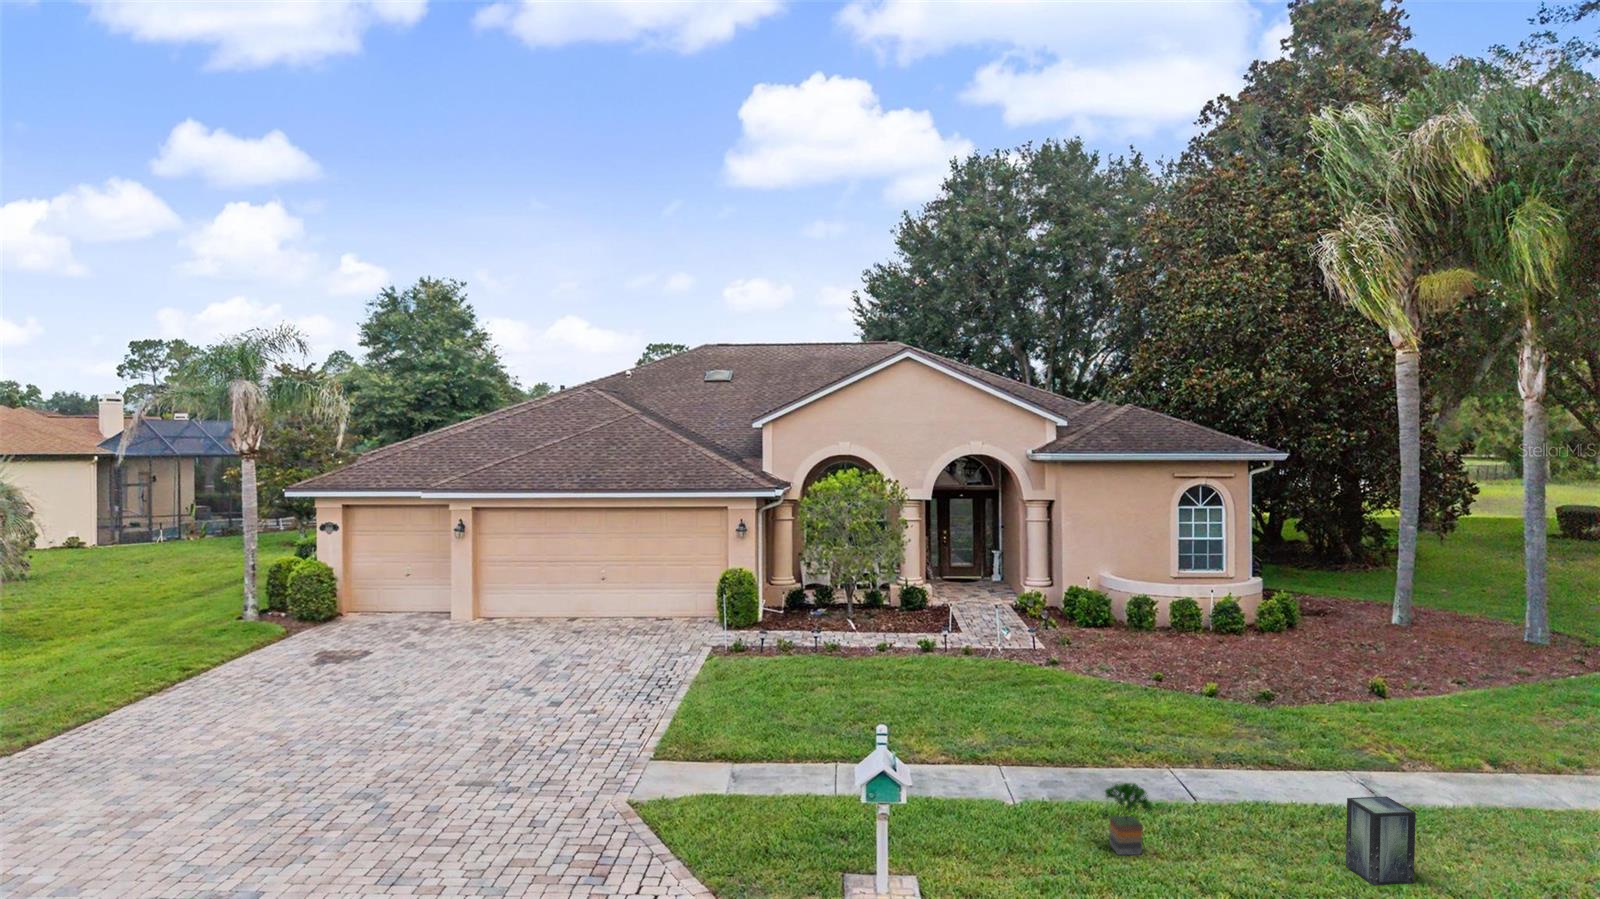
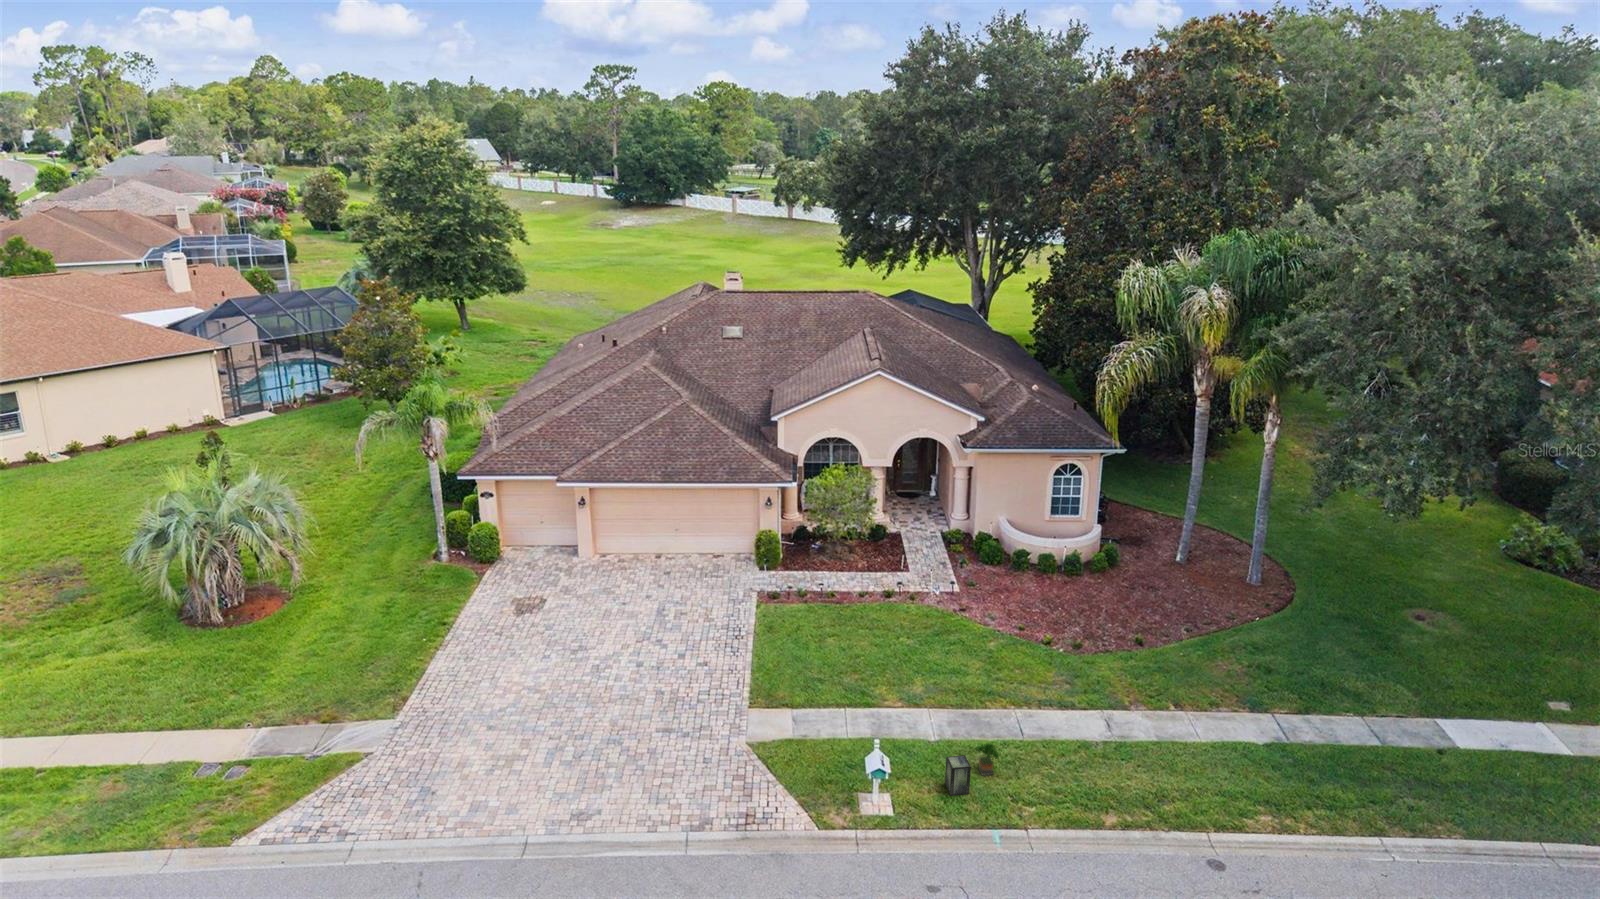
storage box: present [1346,796,1416,885] -> present [945,755,971,796]

